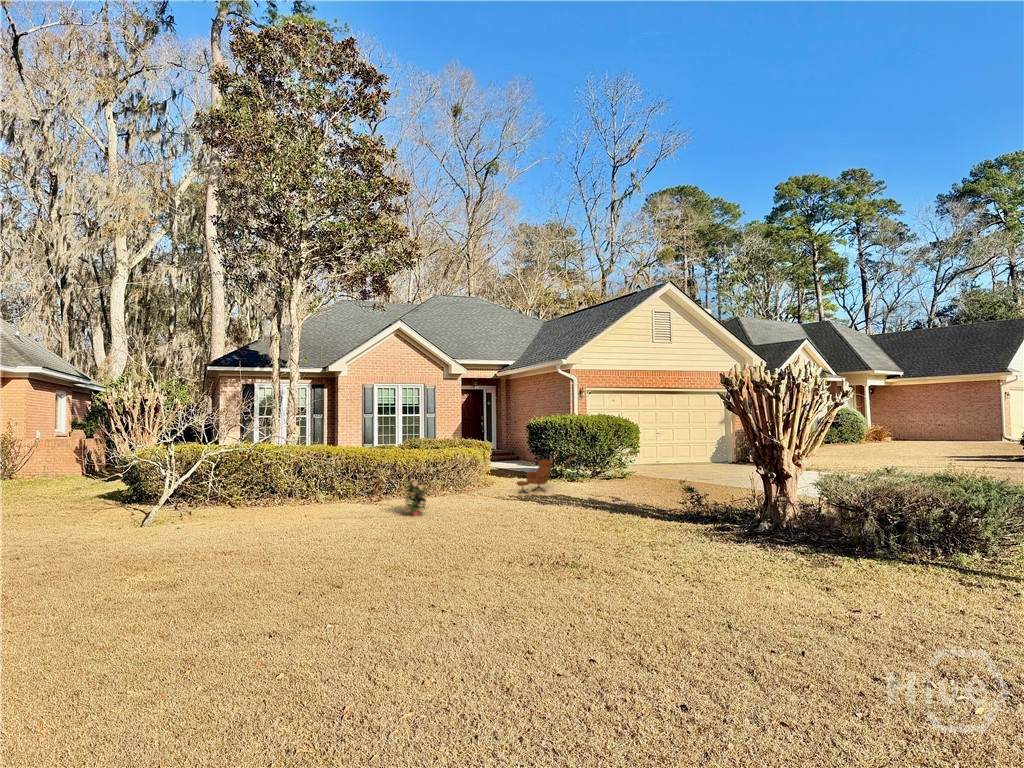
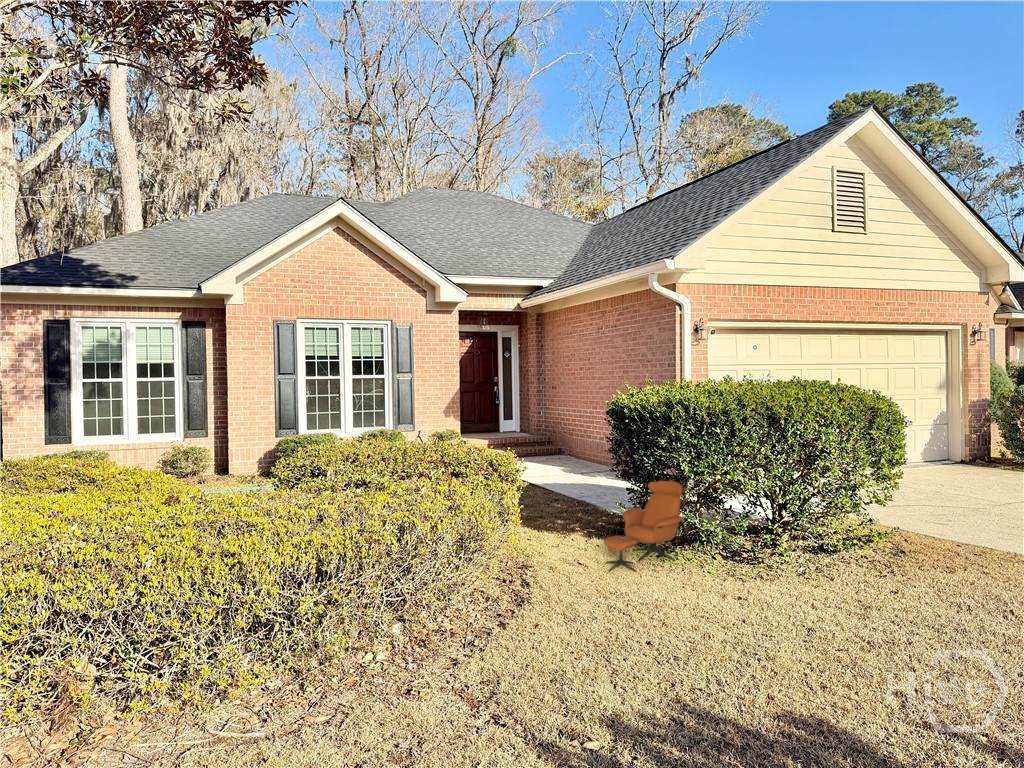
decorative plant: present [405,481,426,516] -> none [274,595,358,723]

